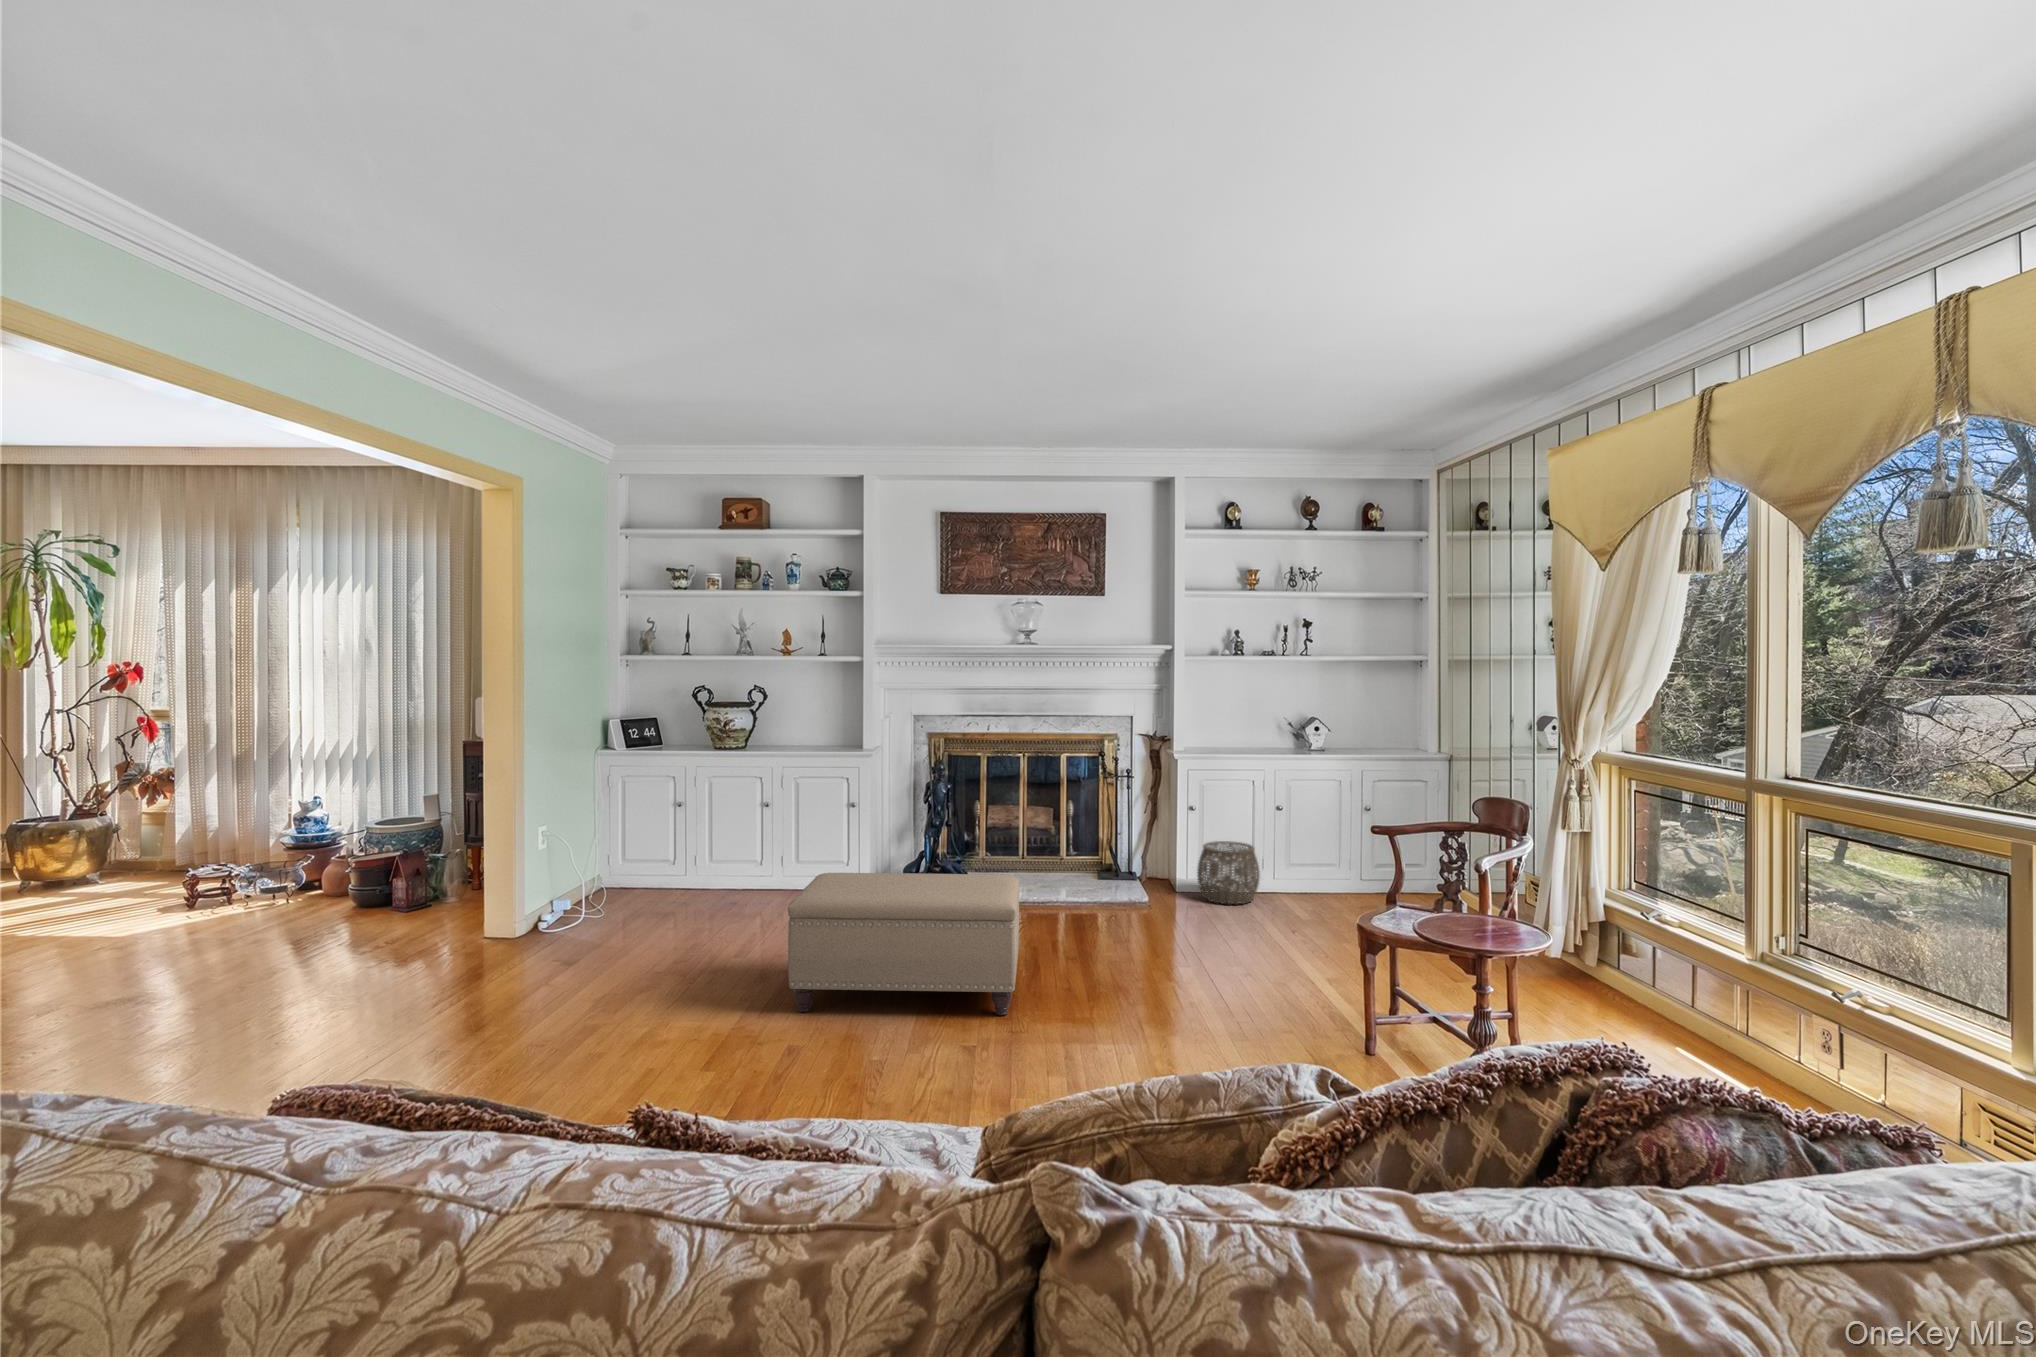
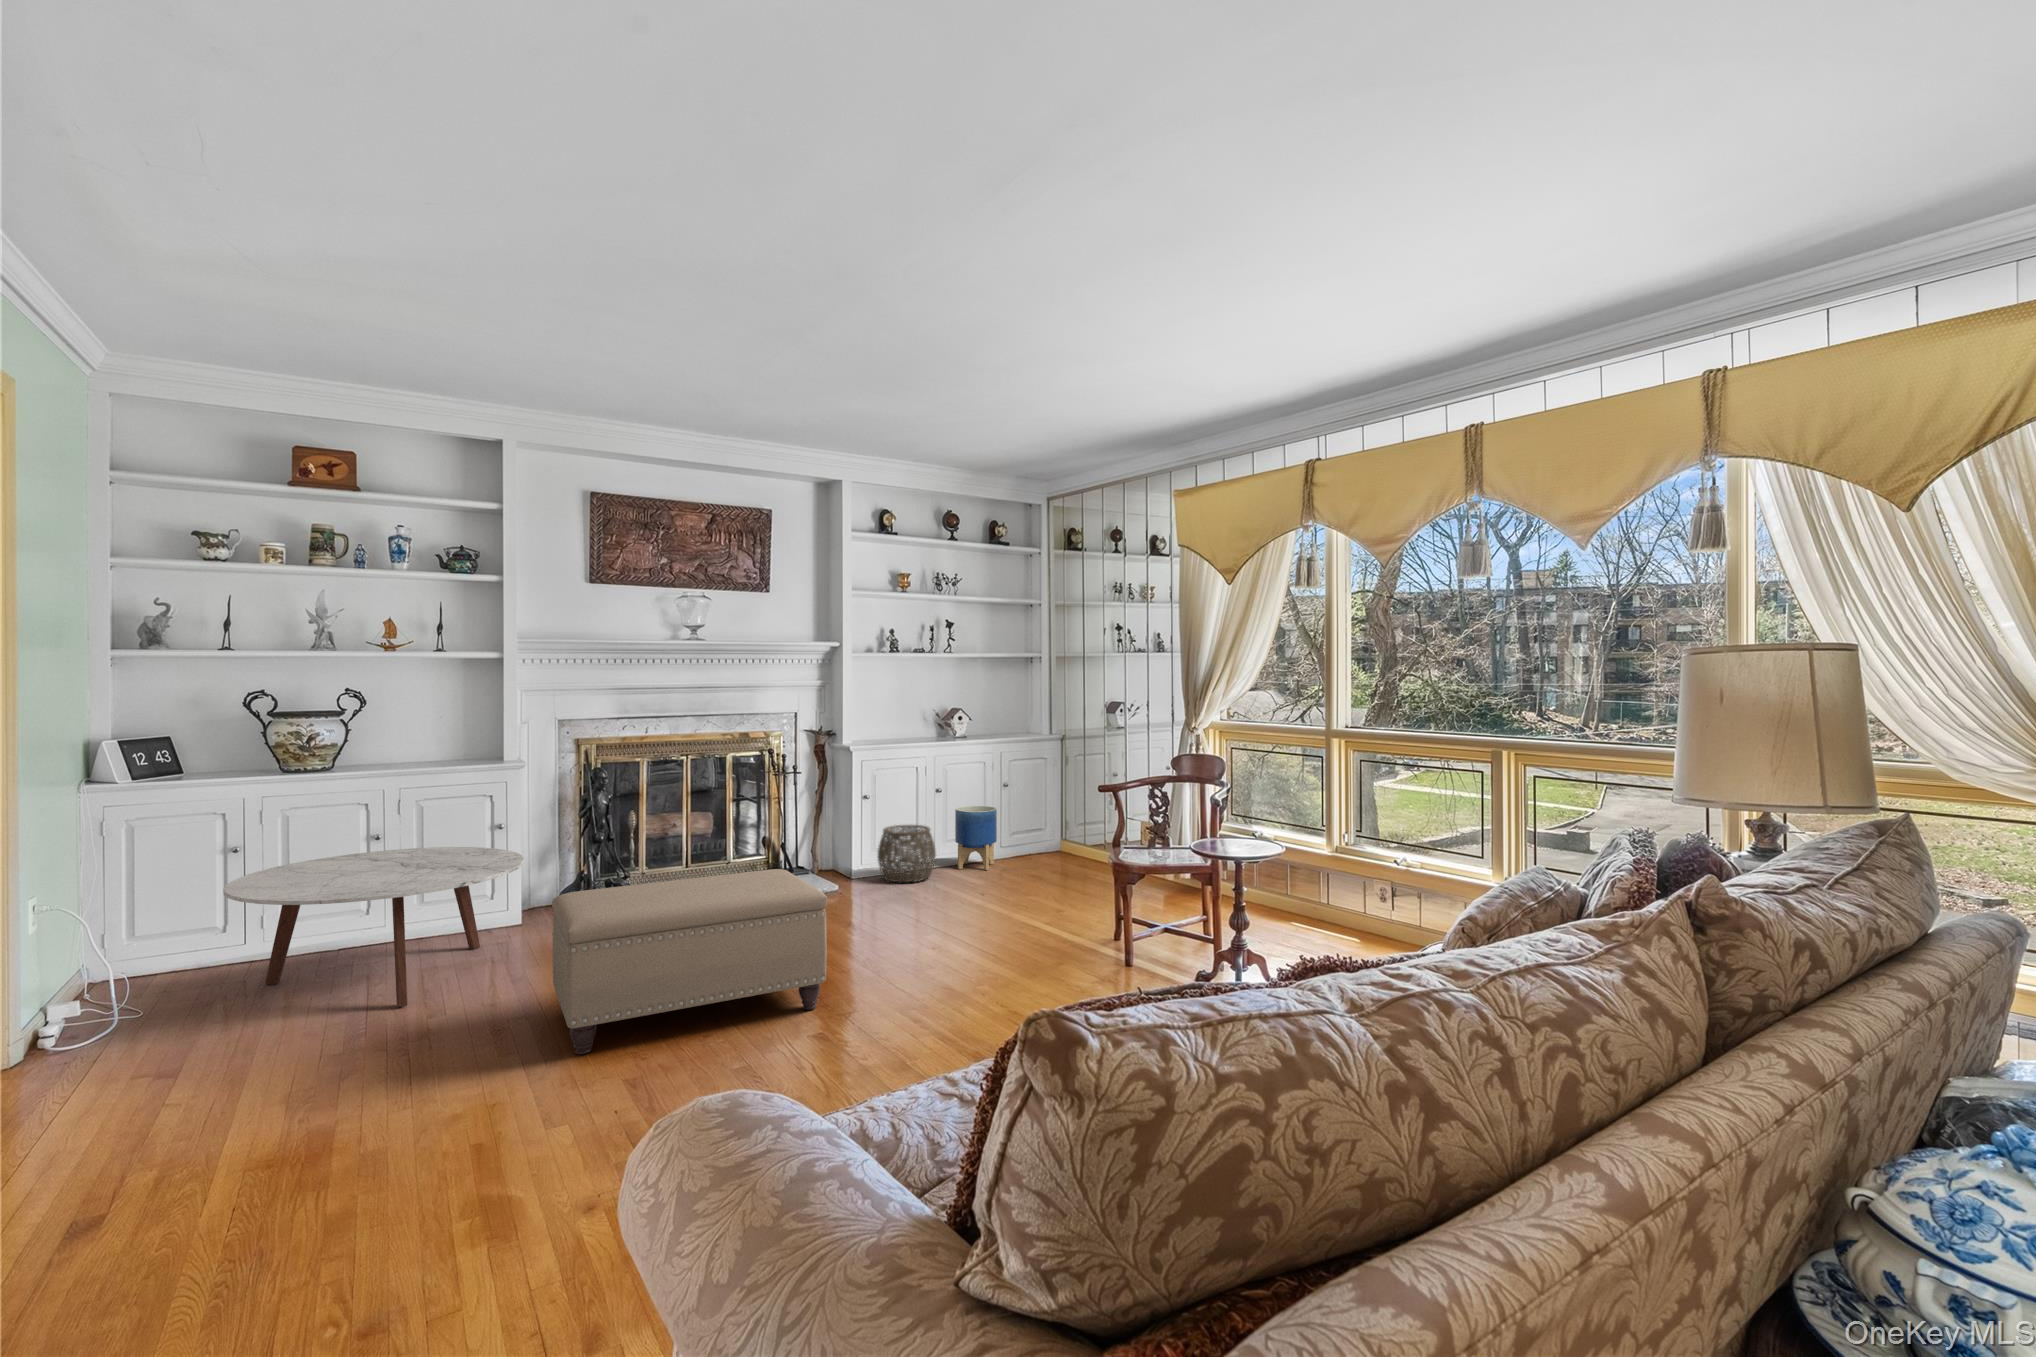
coffee table: none [641,818,845,945] -> present [223,847,524,1007]
planter: none [1294,828,1342,903] -> present [955,806,997,870]

